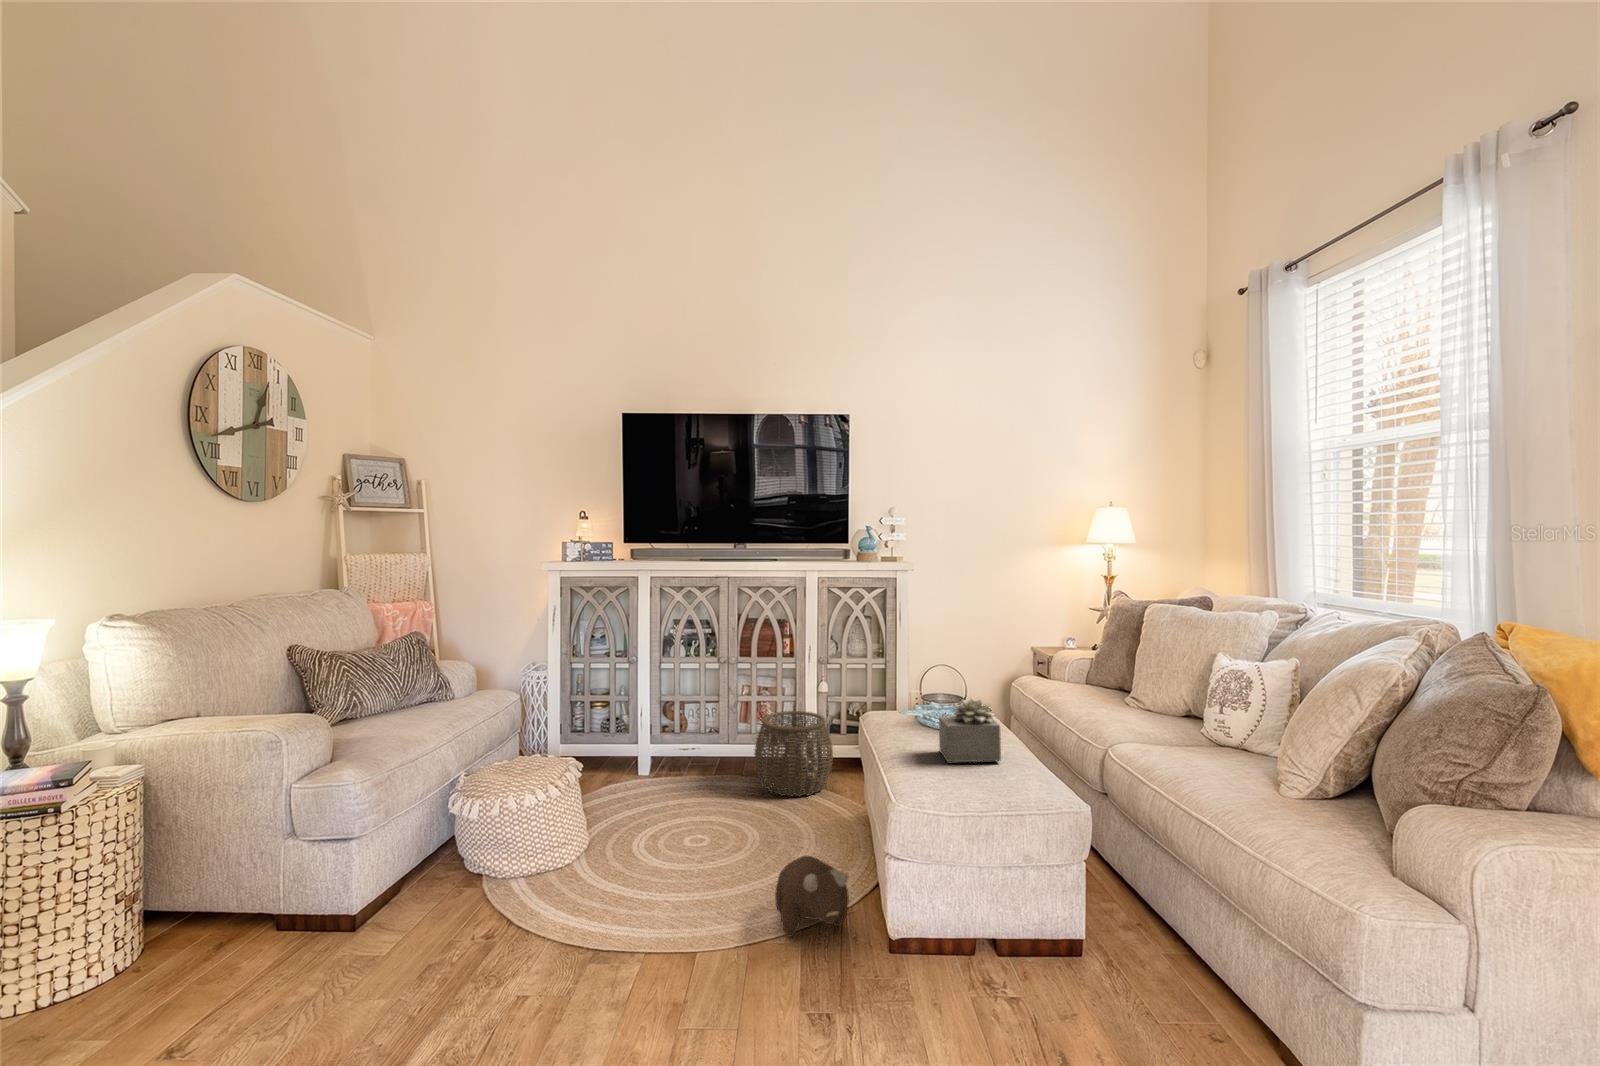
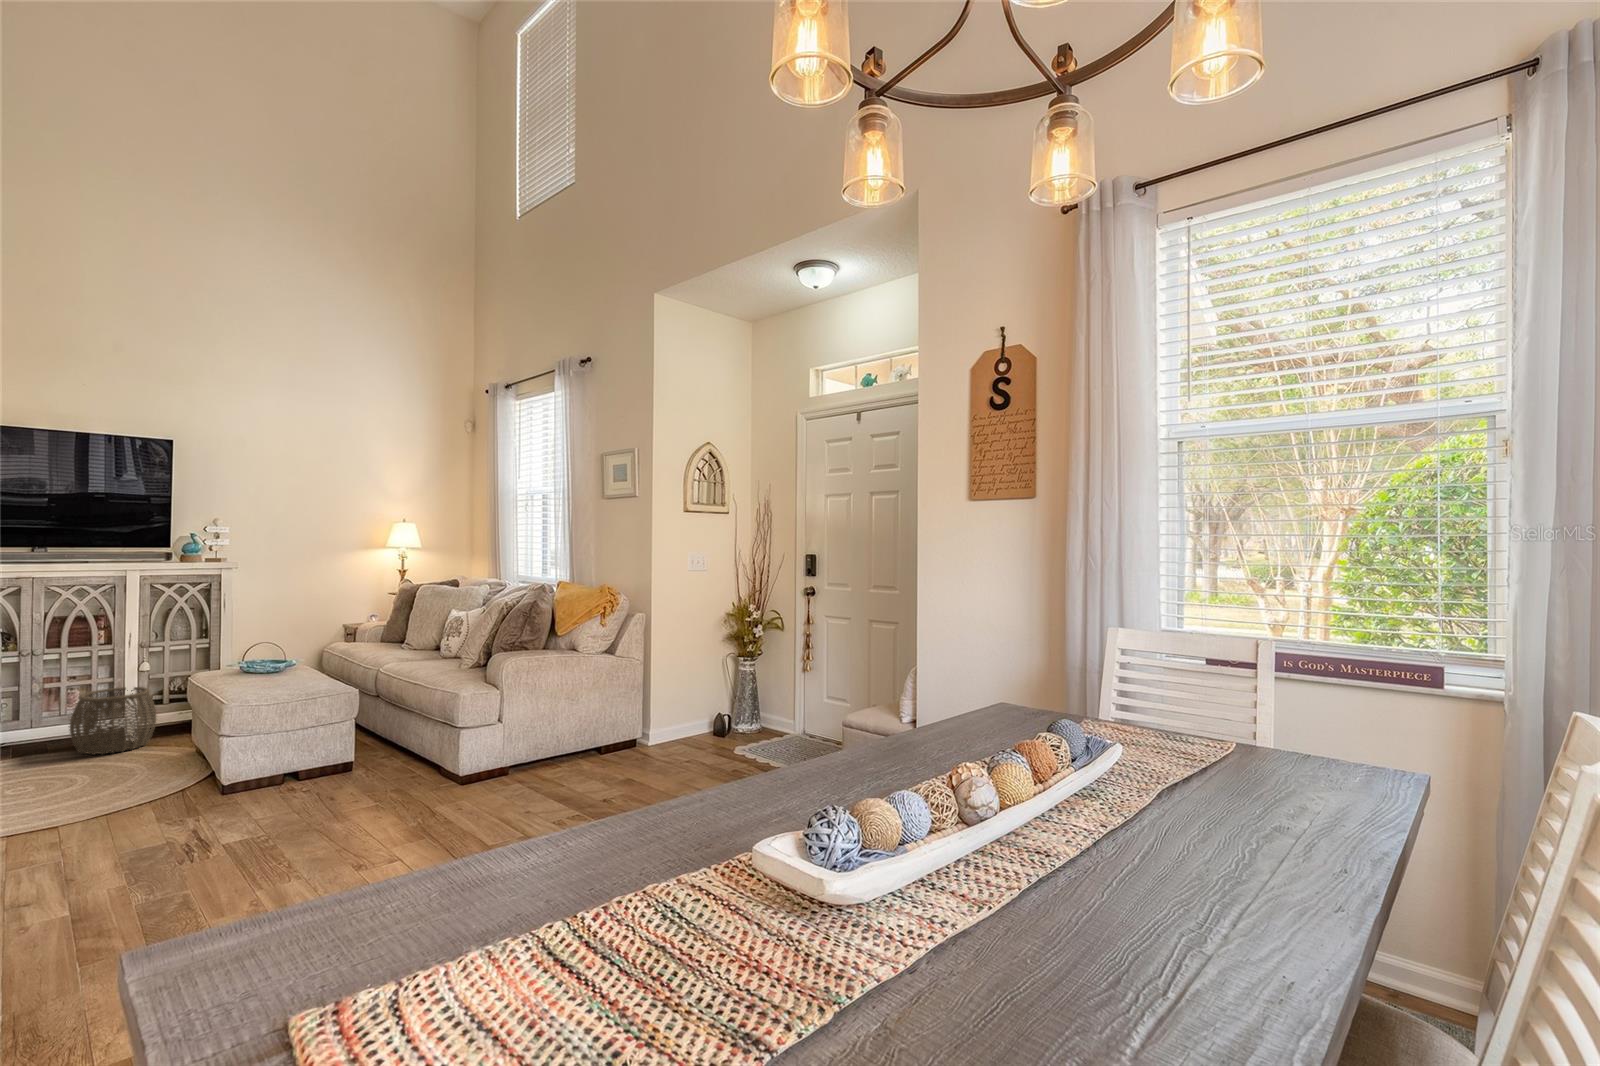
succulent plant: present [939,697,1001,762] -> none [259,643,306,683]
plush toy: present [775,856,849,936] -> none [123,754,190,806]

